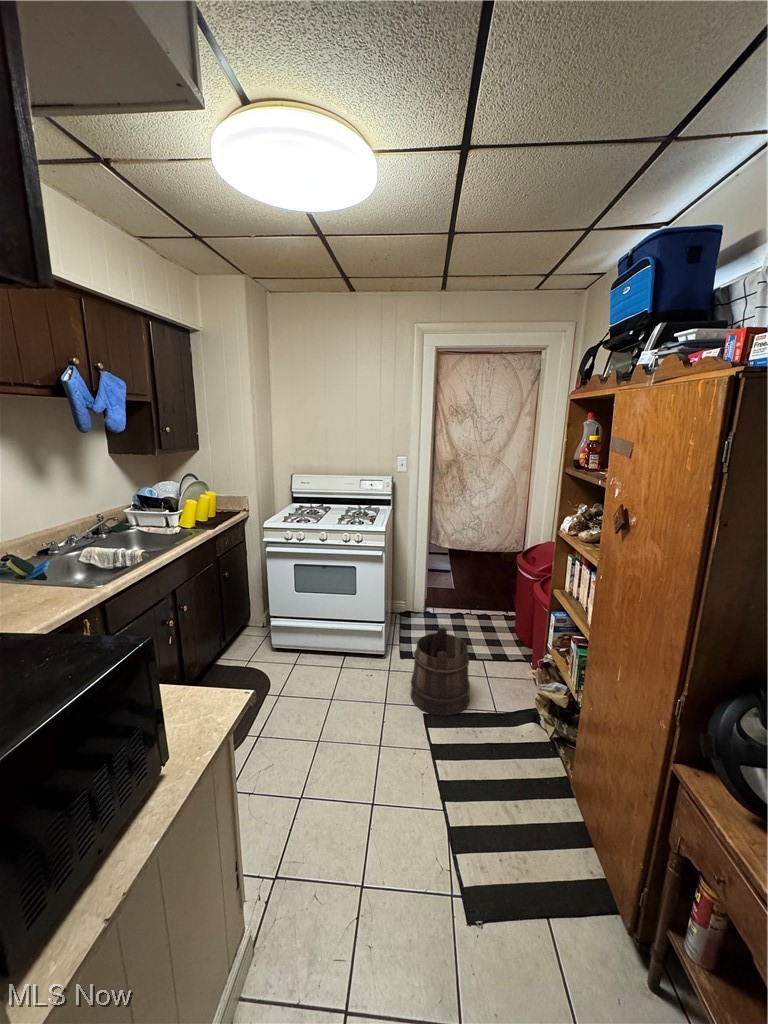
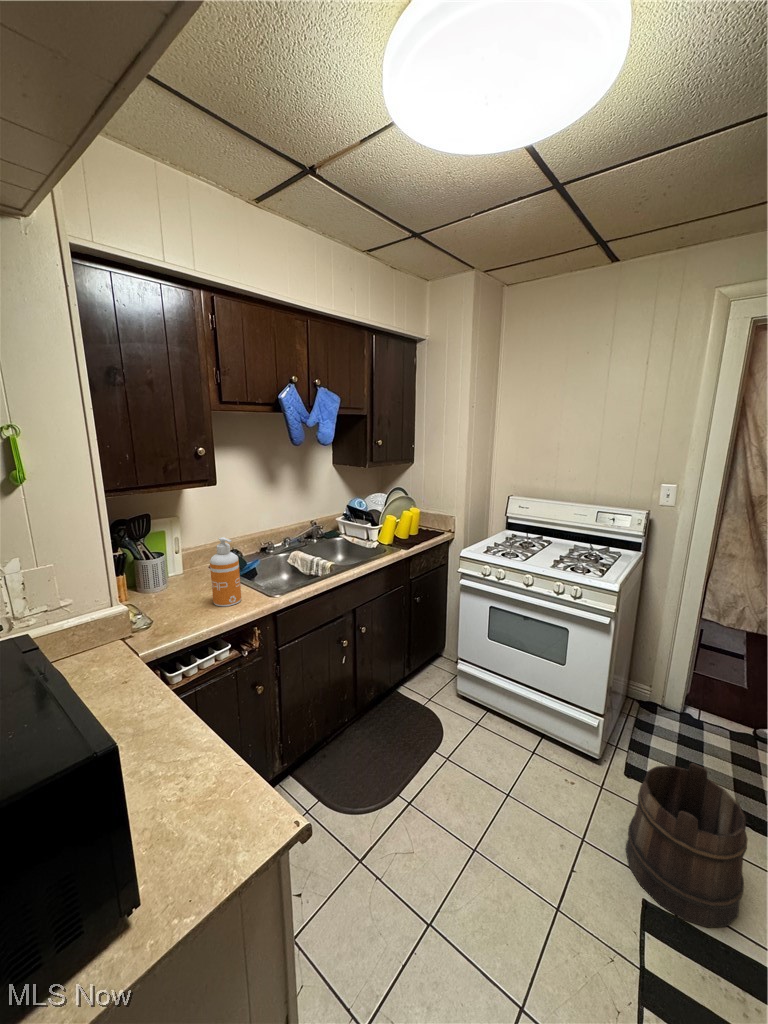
soap dispenser: none [25,533,68,606] -> present [210,537,241,607]

